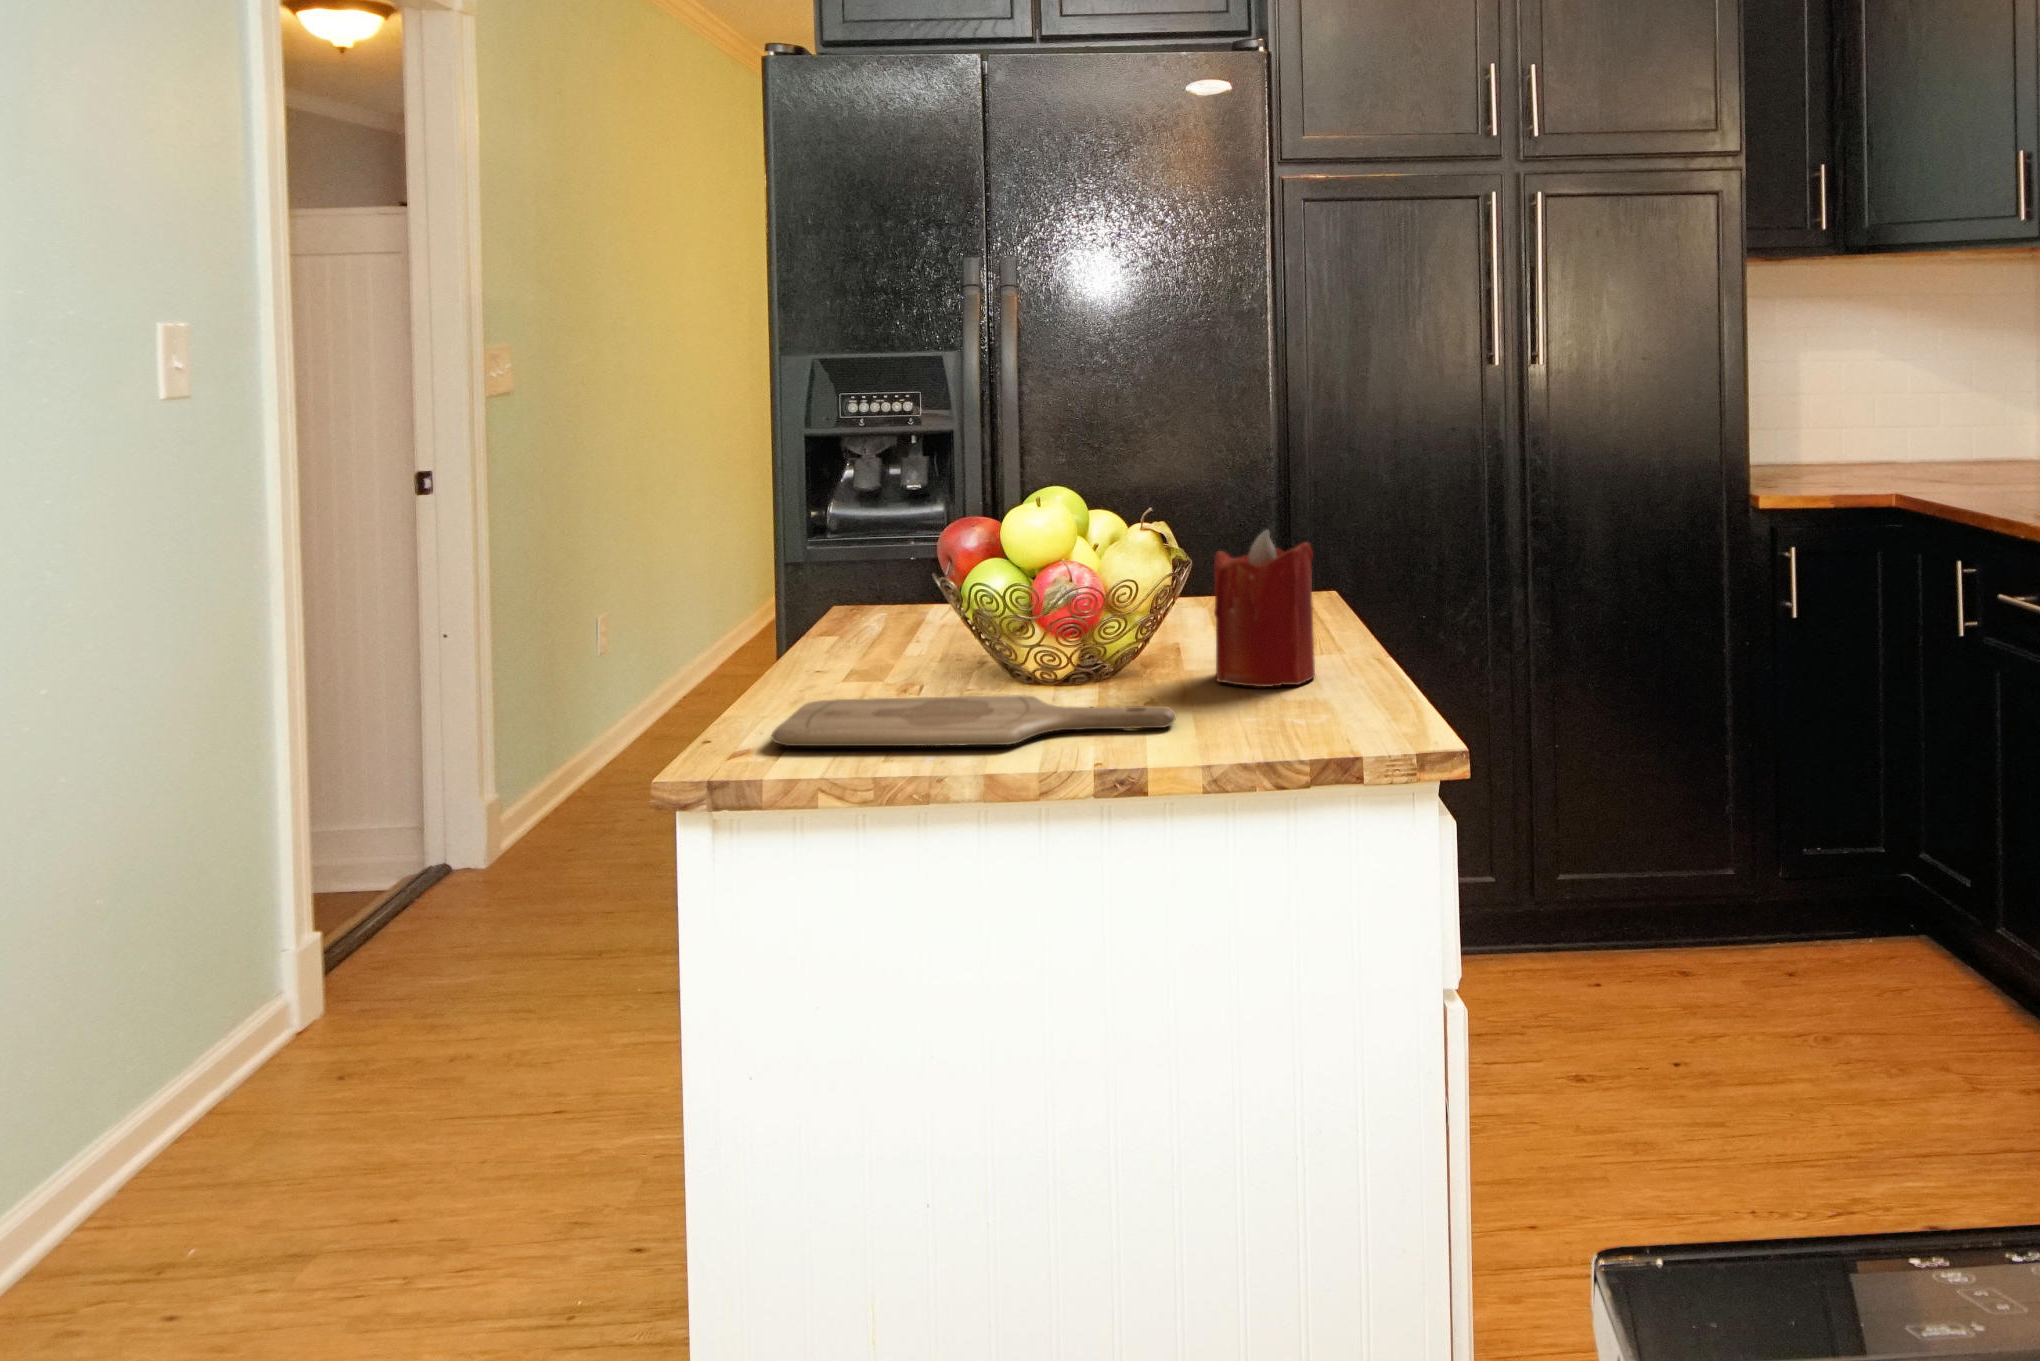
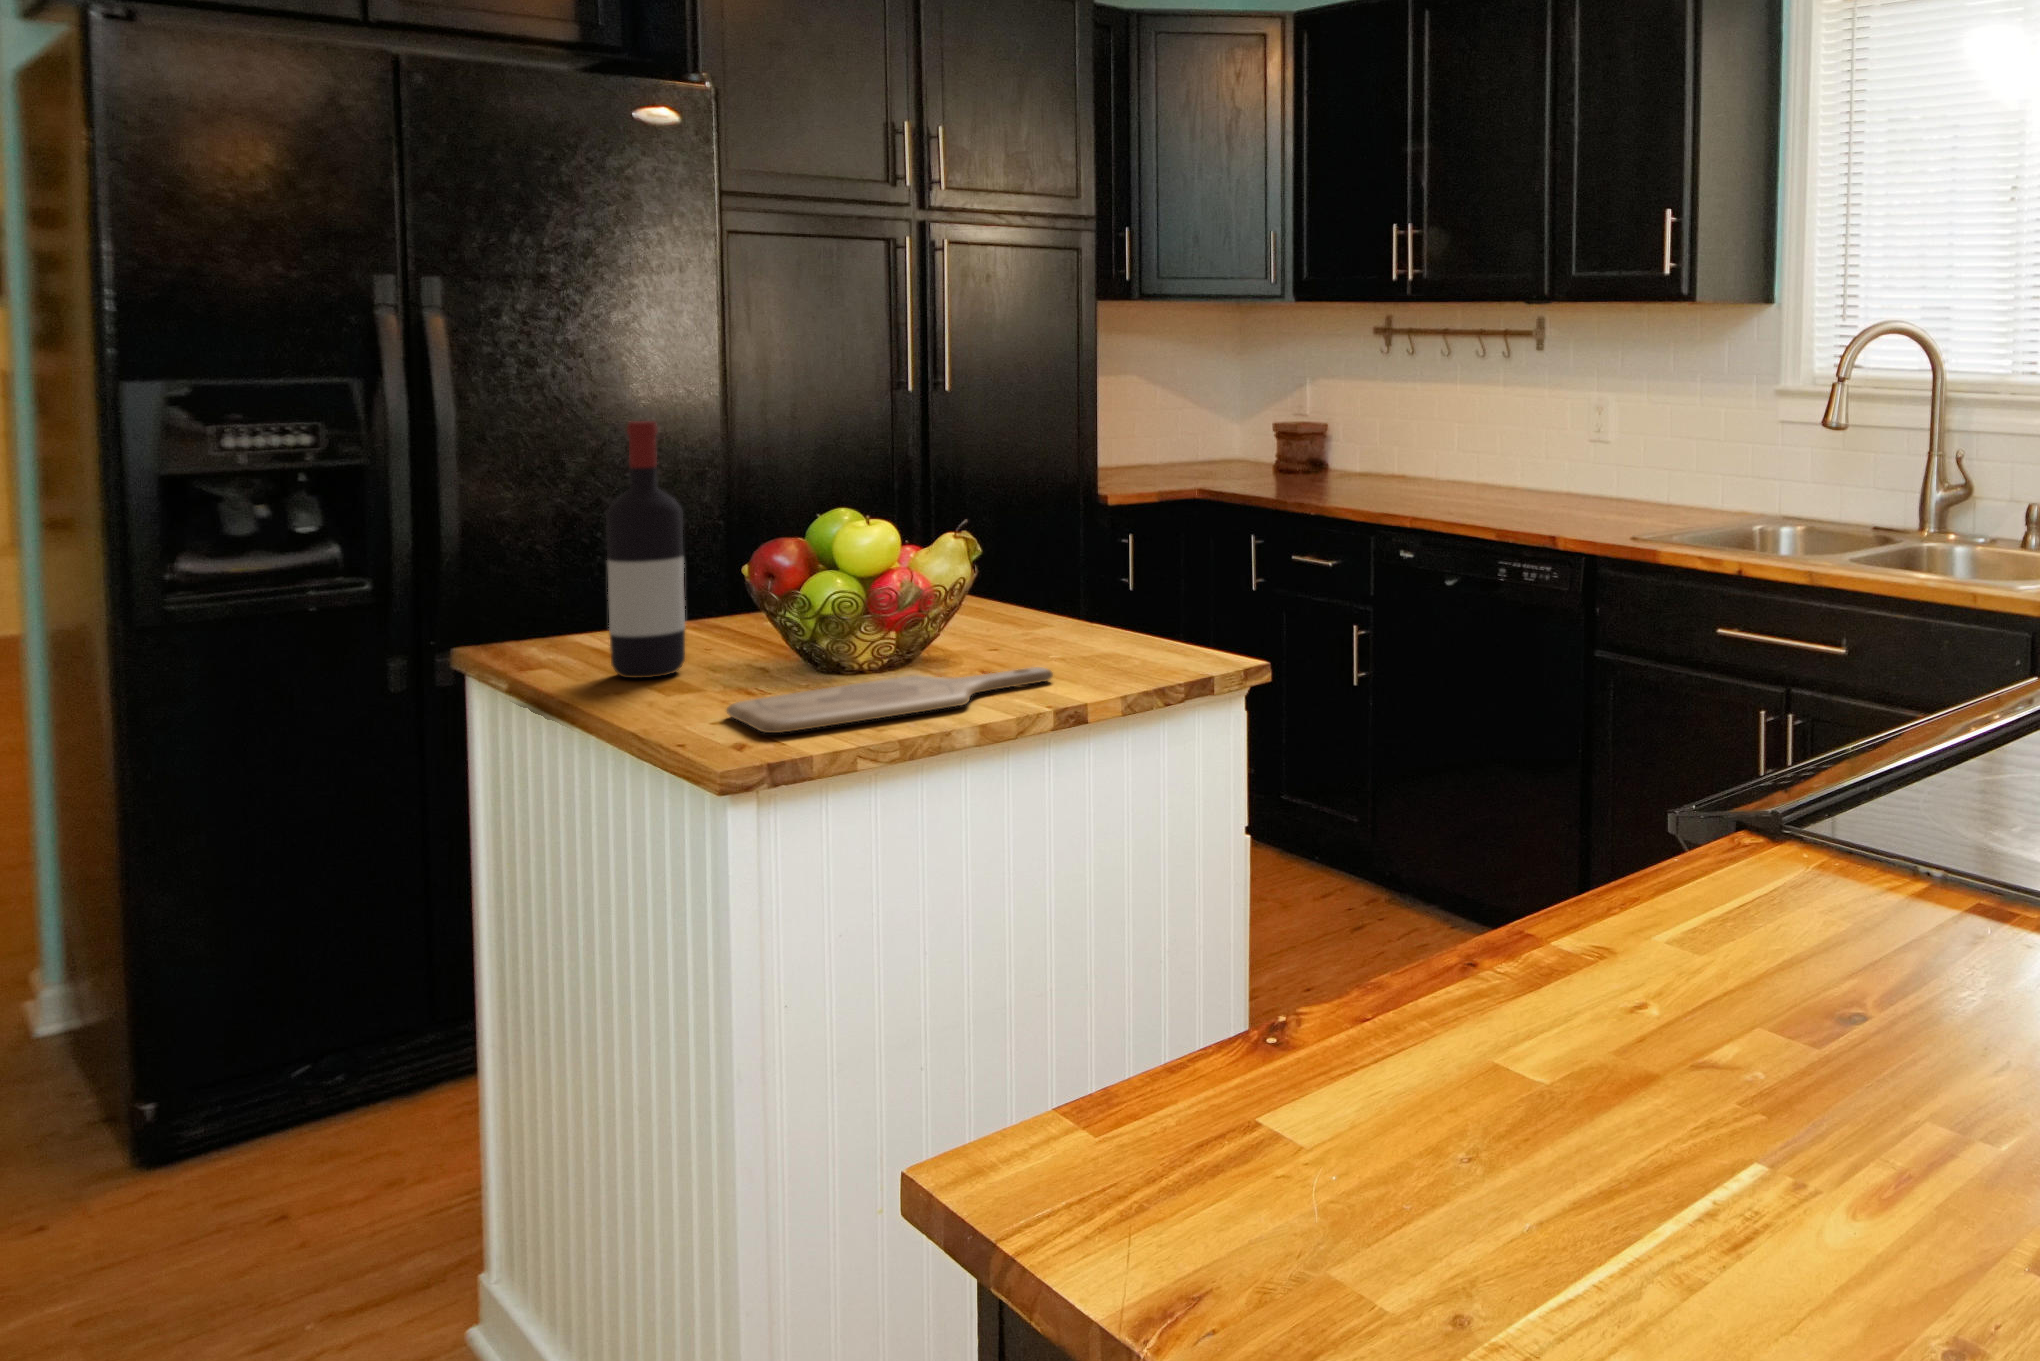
wine bottle: none [838,382,914,658] -> present [606,421,685,678]
candle: present [1214,530,1315,687] -> none [996,532,1078,653]

